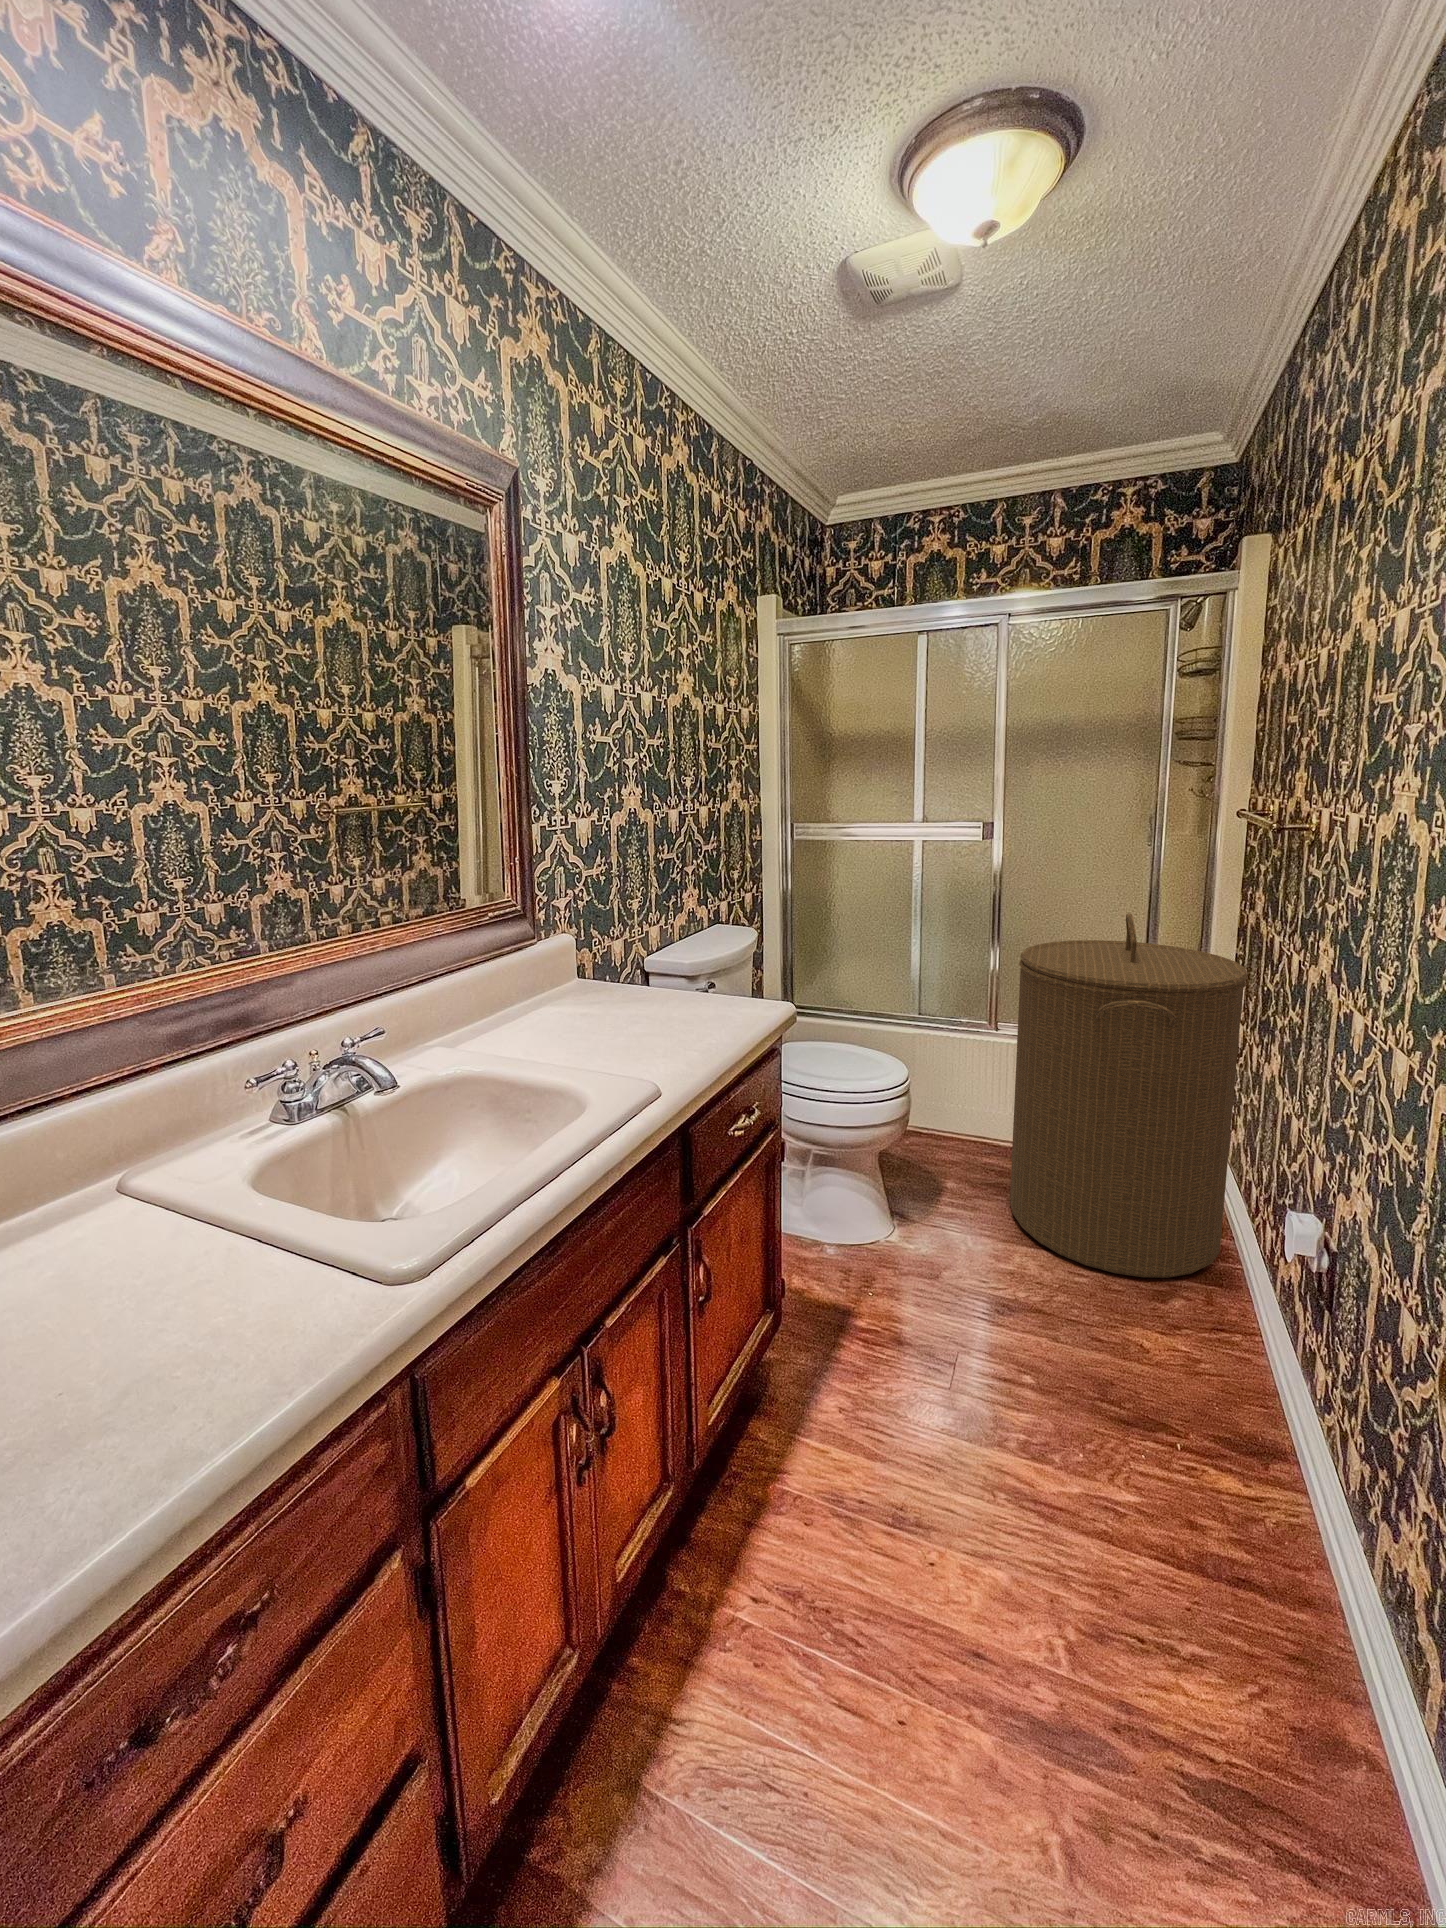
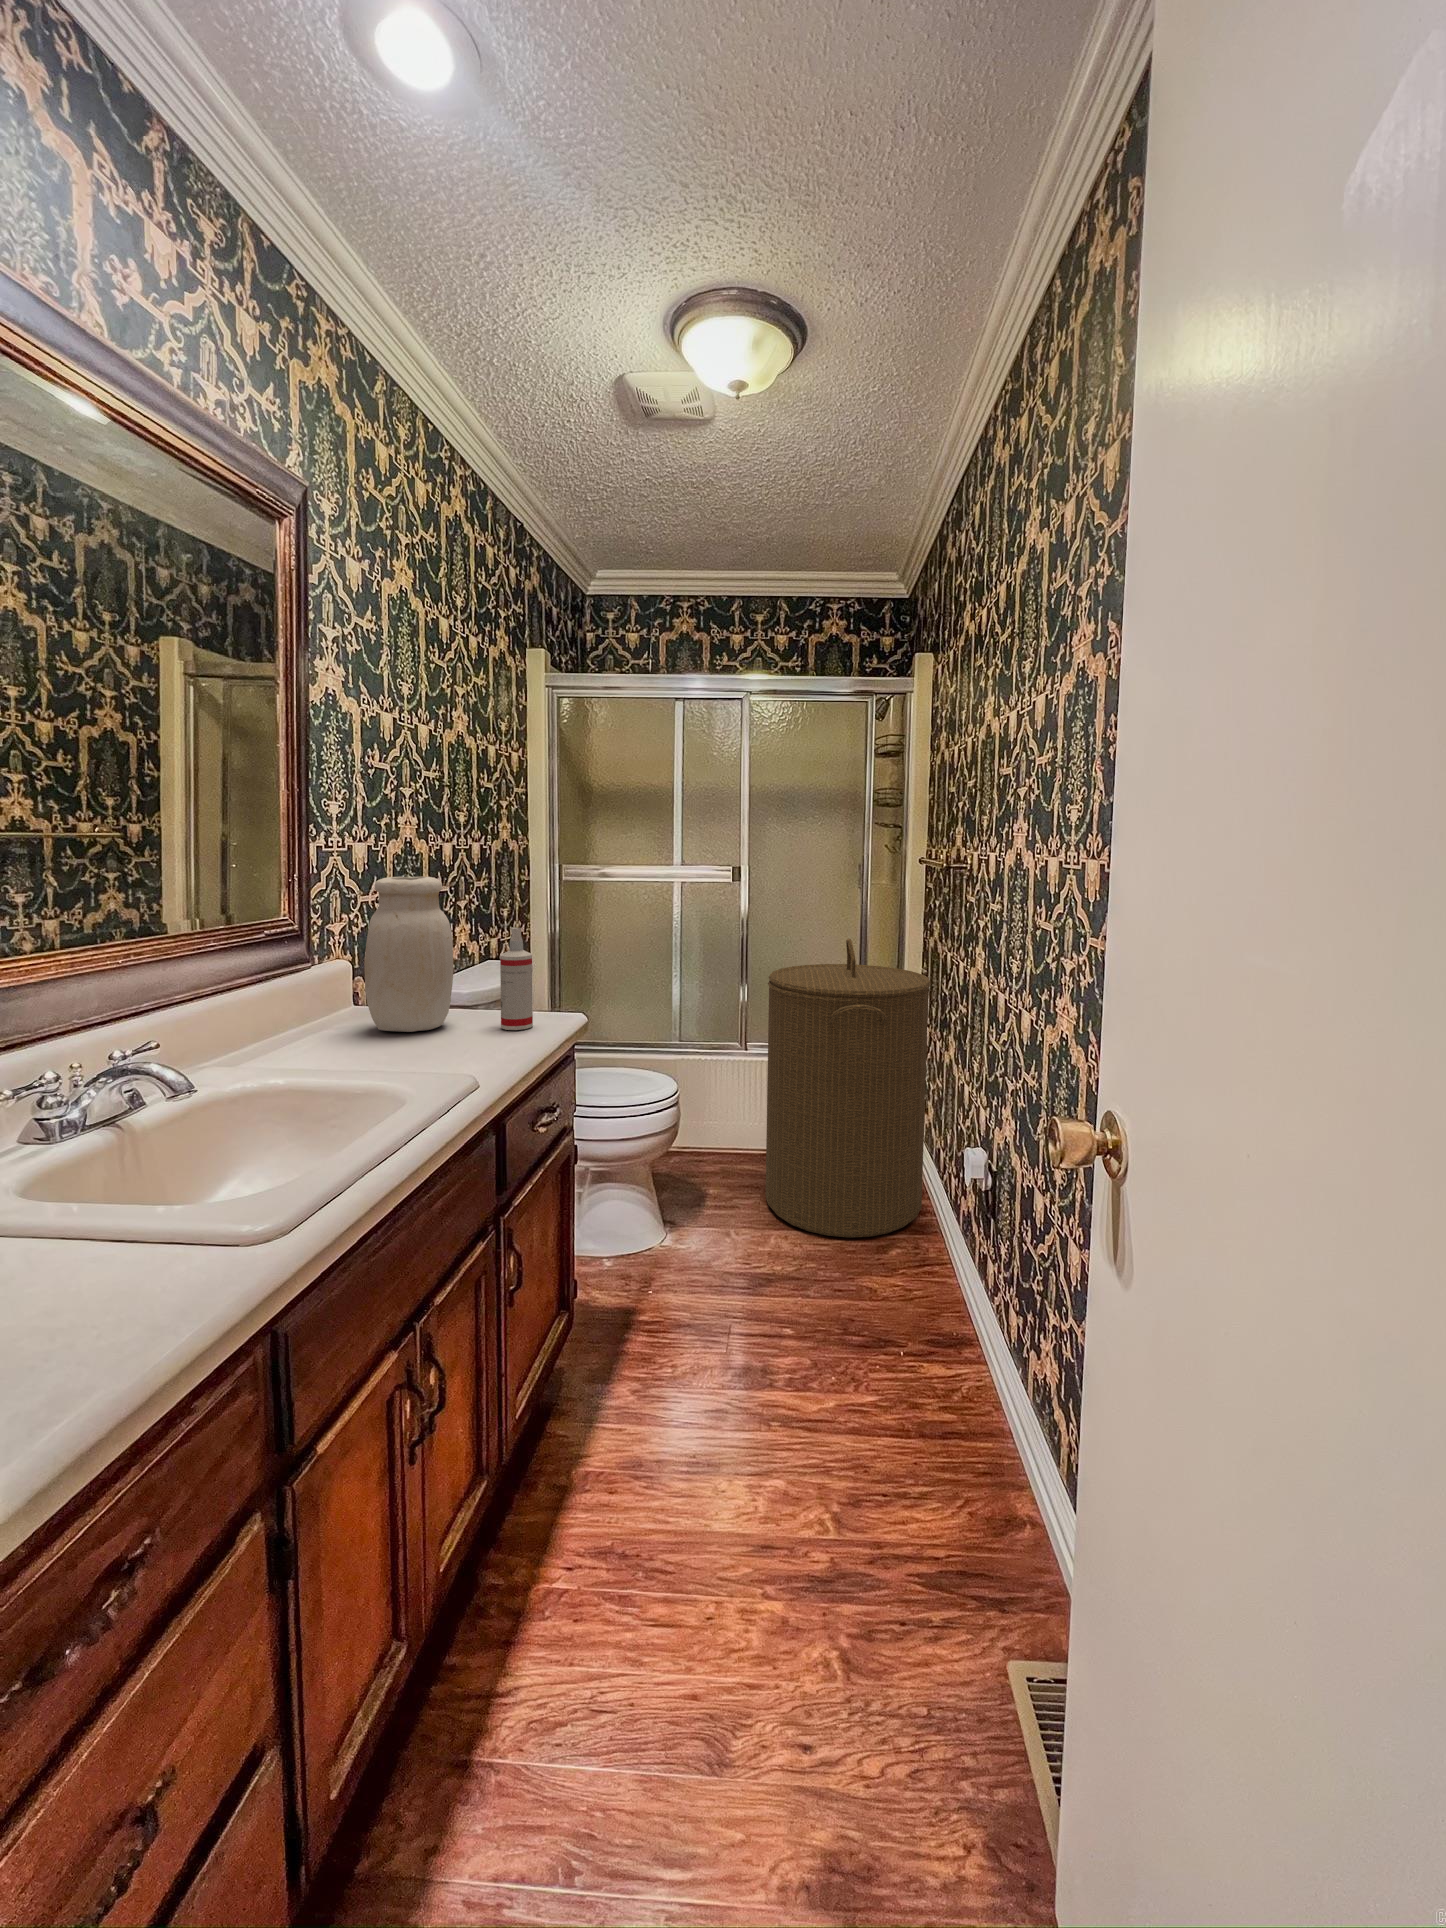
jar: none [578,856,659,1010] -> present [364,876,453,1032]
spray bottle: none [702,909,735,1016] -> present [500,928,533,1030]

